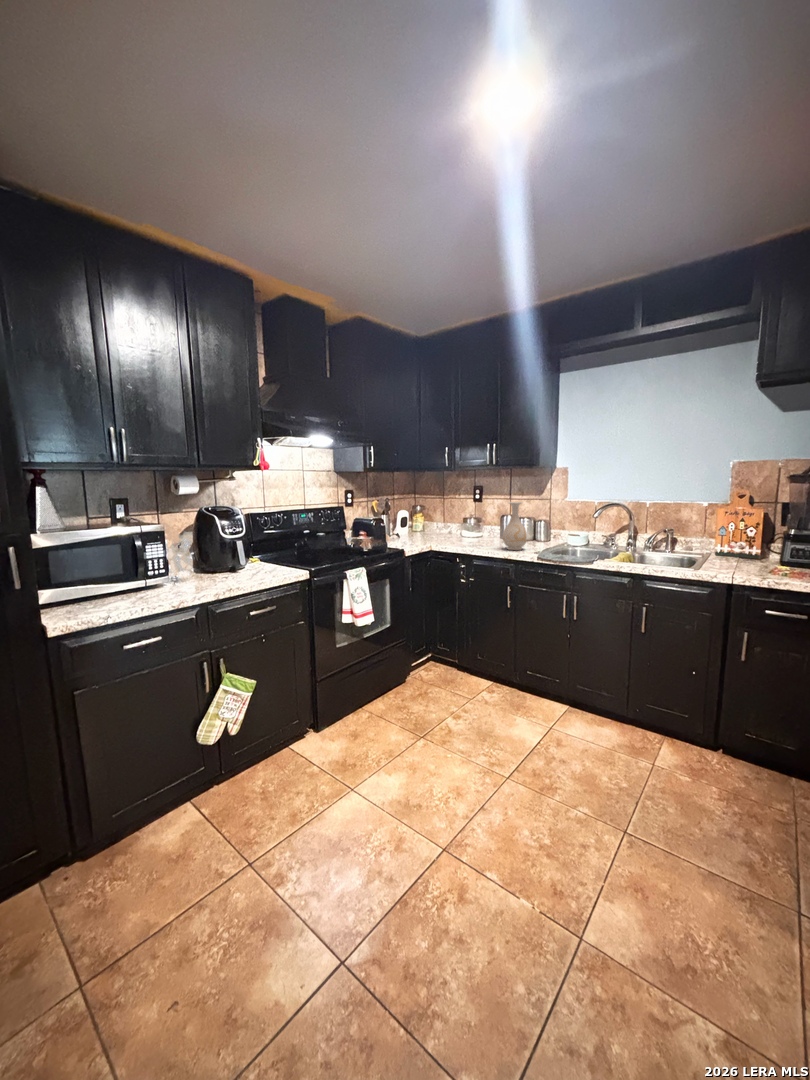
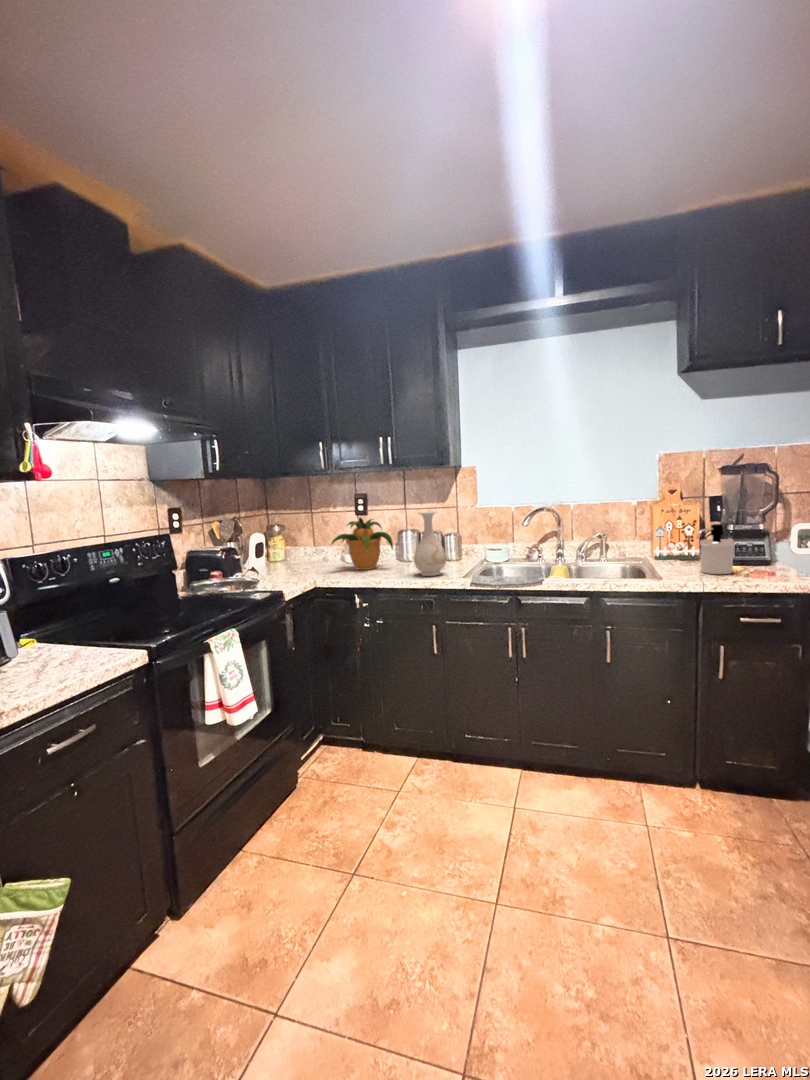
potted plant: none [447,503,494,542] -> present [331,517,393,570]
soap dispenser: none [738,527,781,572] -> present [697,524,734,574]

